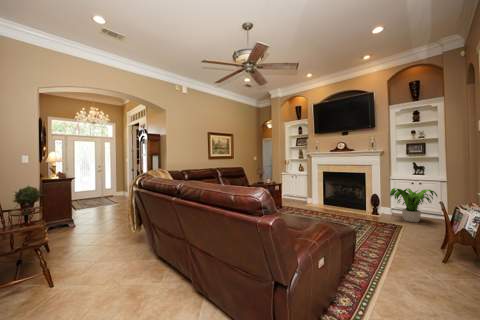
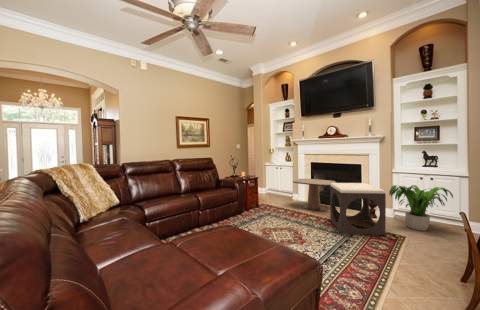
side table: none [309,185,345,210] -> present [293,179,336,211]
footstool: none [343,187,389,225] -> present [330,183,386,235]

